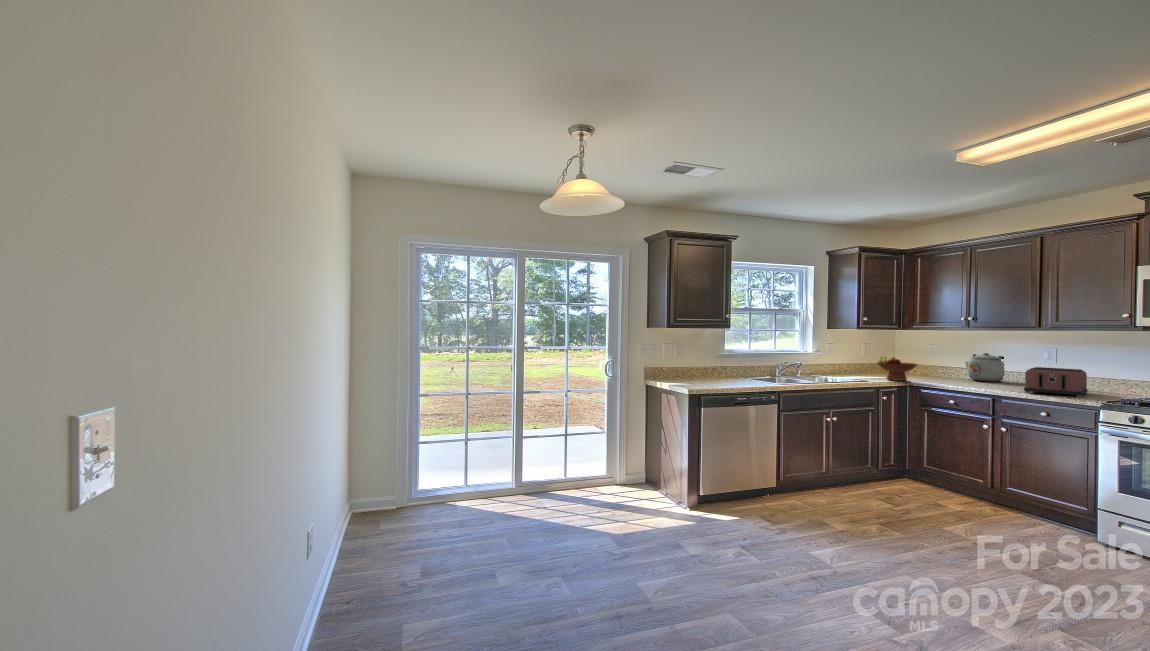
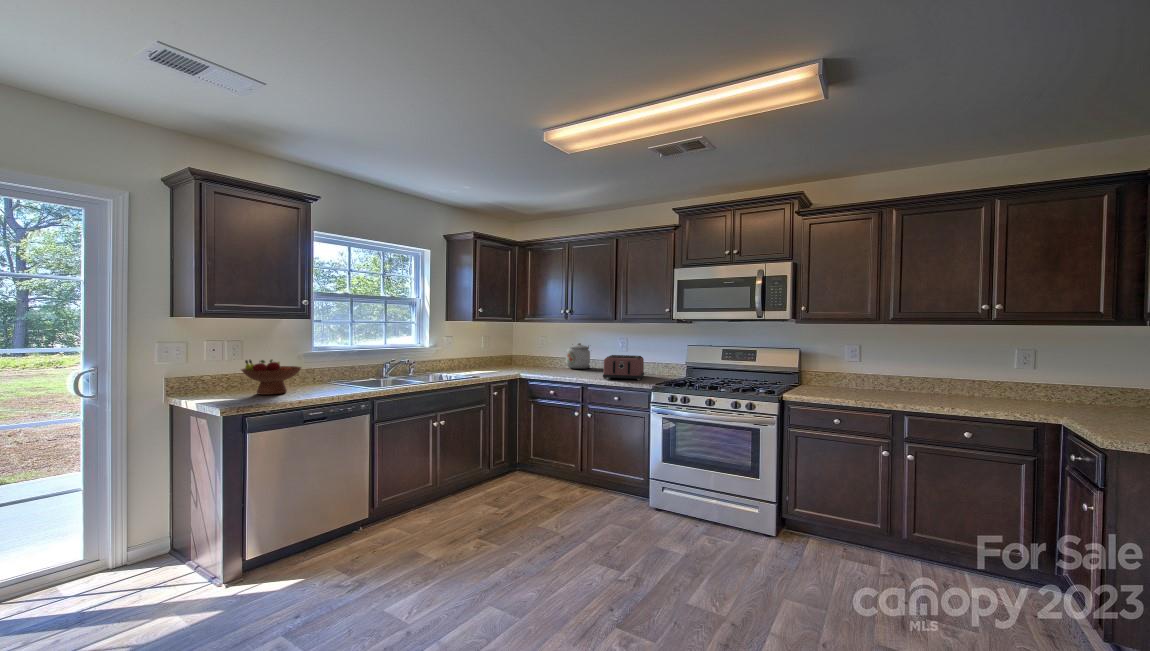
fruit bowl: present [877,357,917,381] -> present [241,360,301,395]

